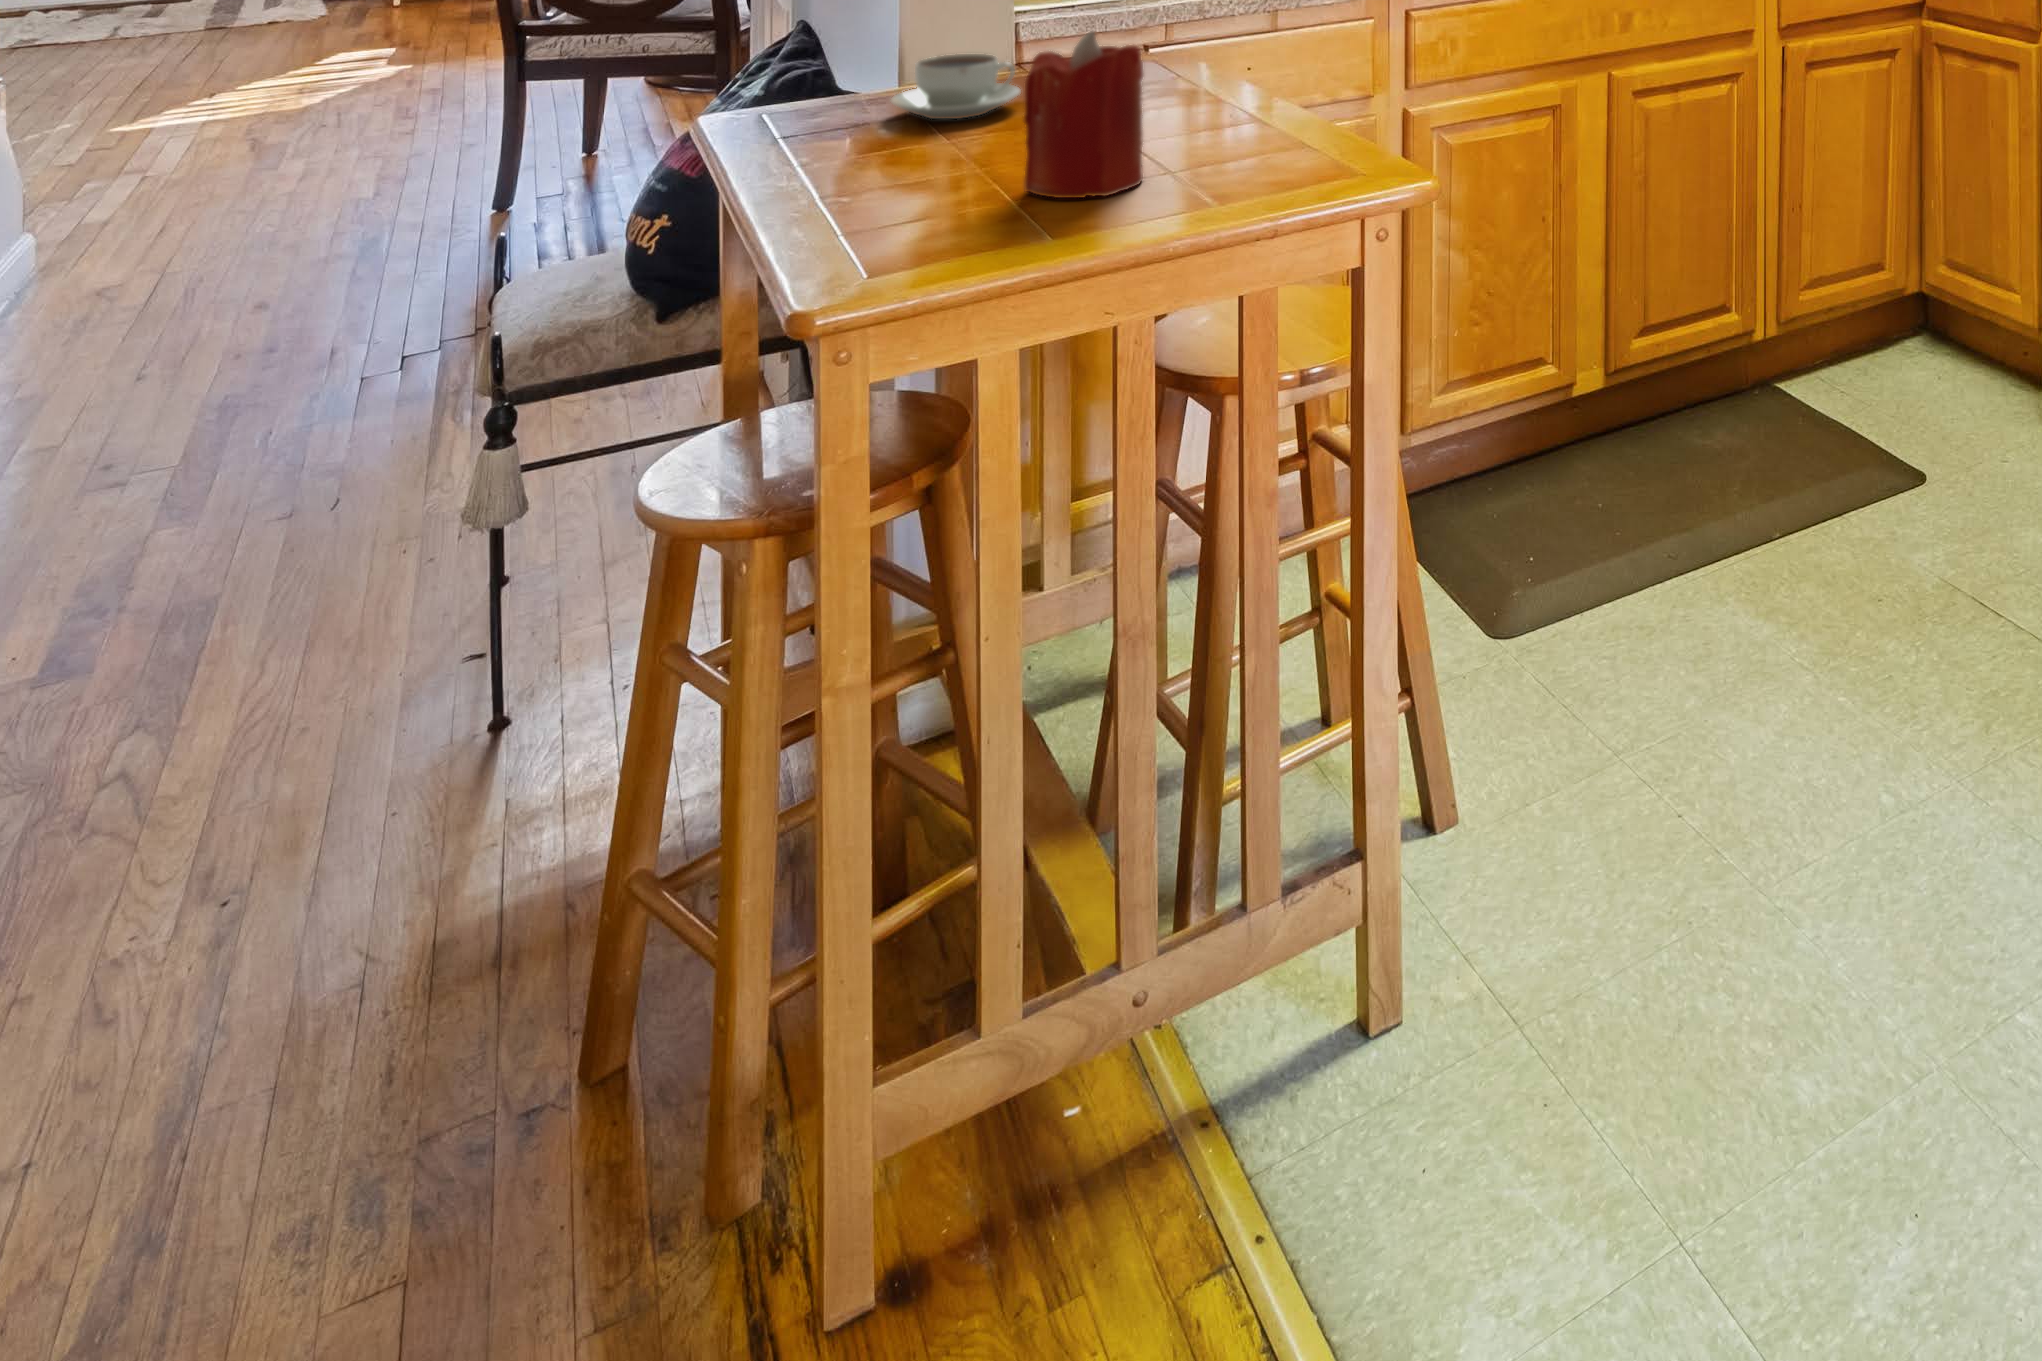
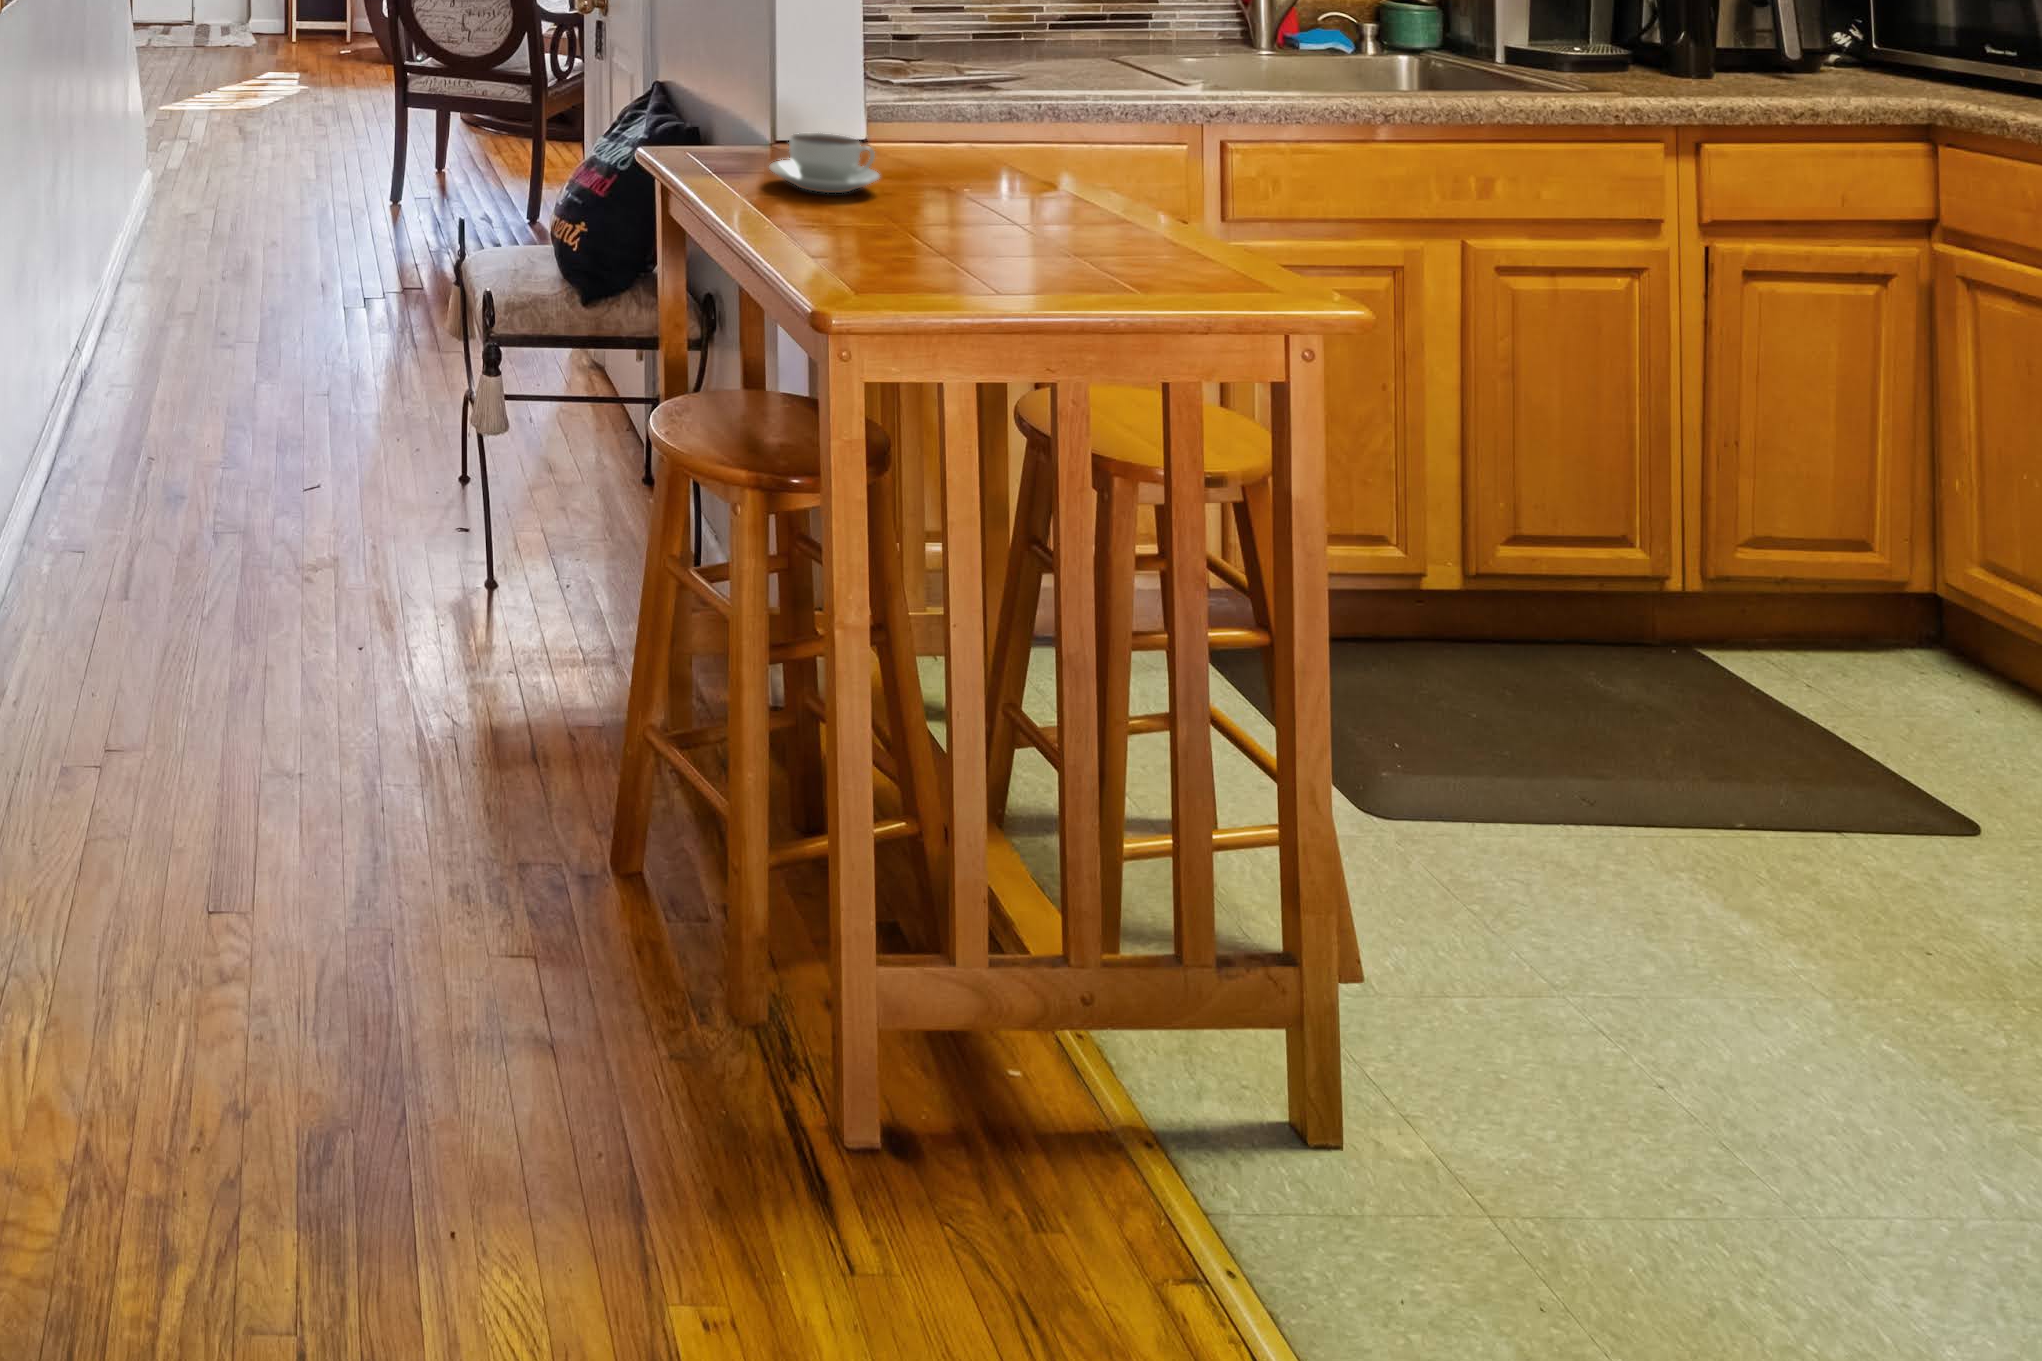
candle: present [1024,31,1143,198] -> none [921,126,1033,289]

